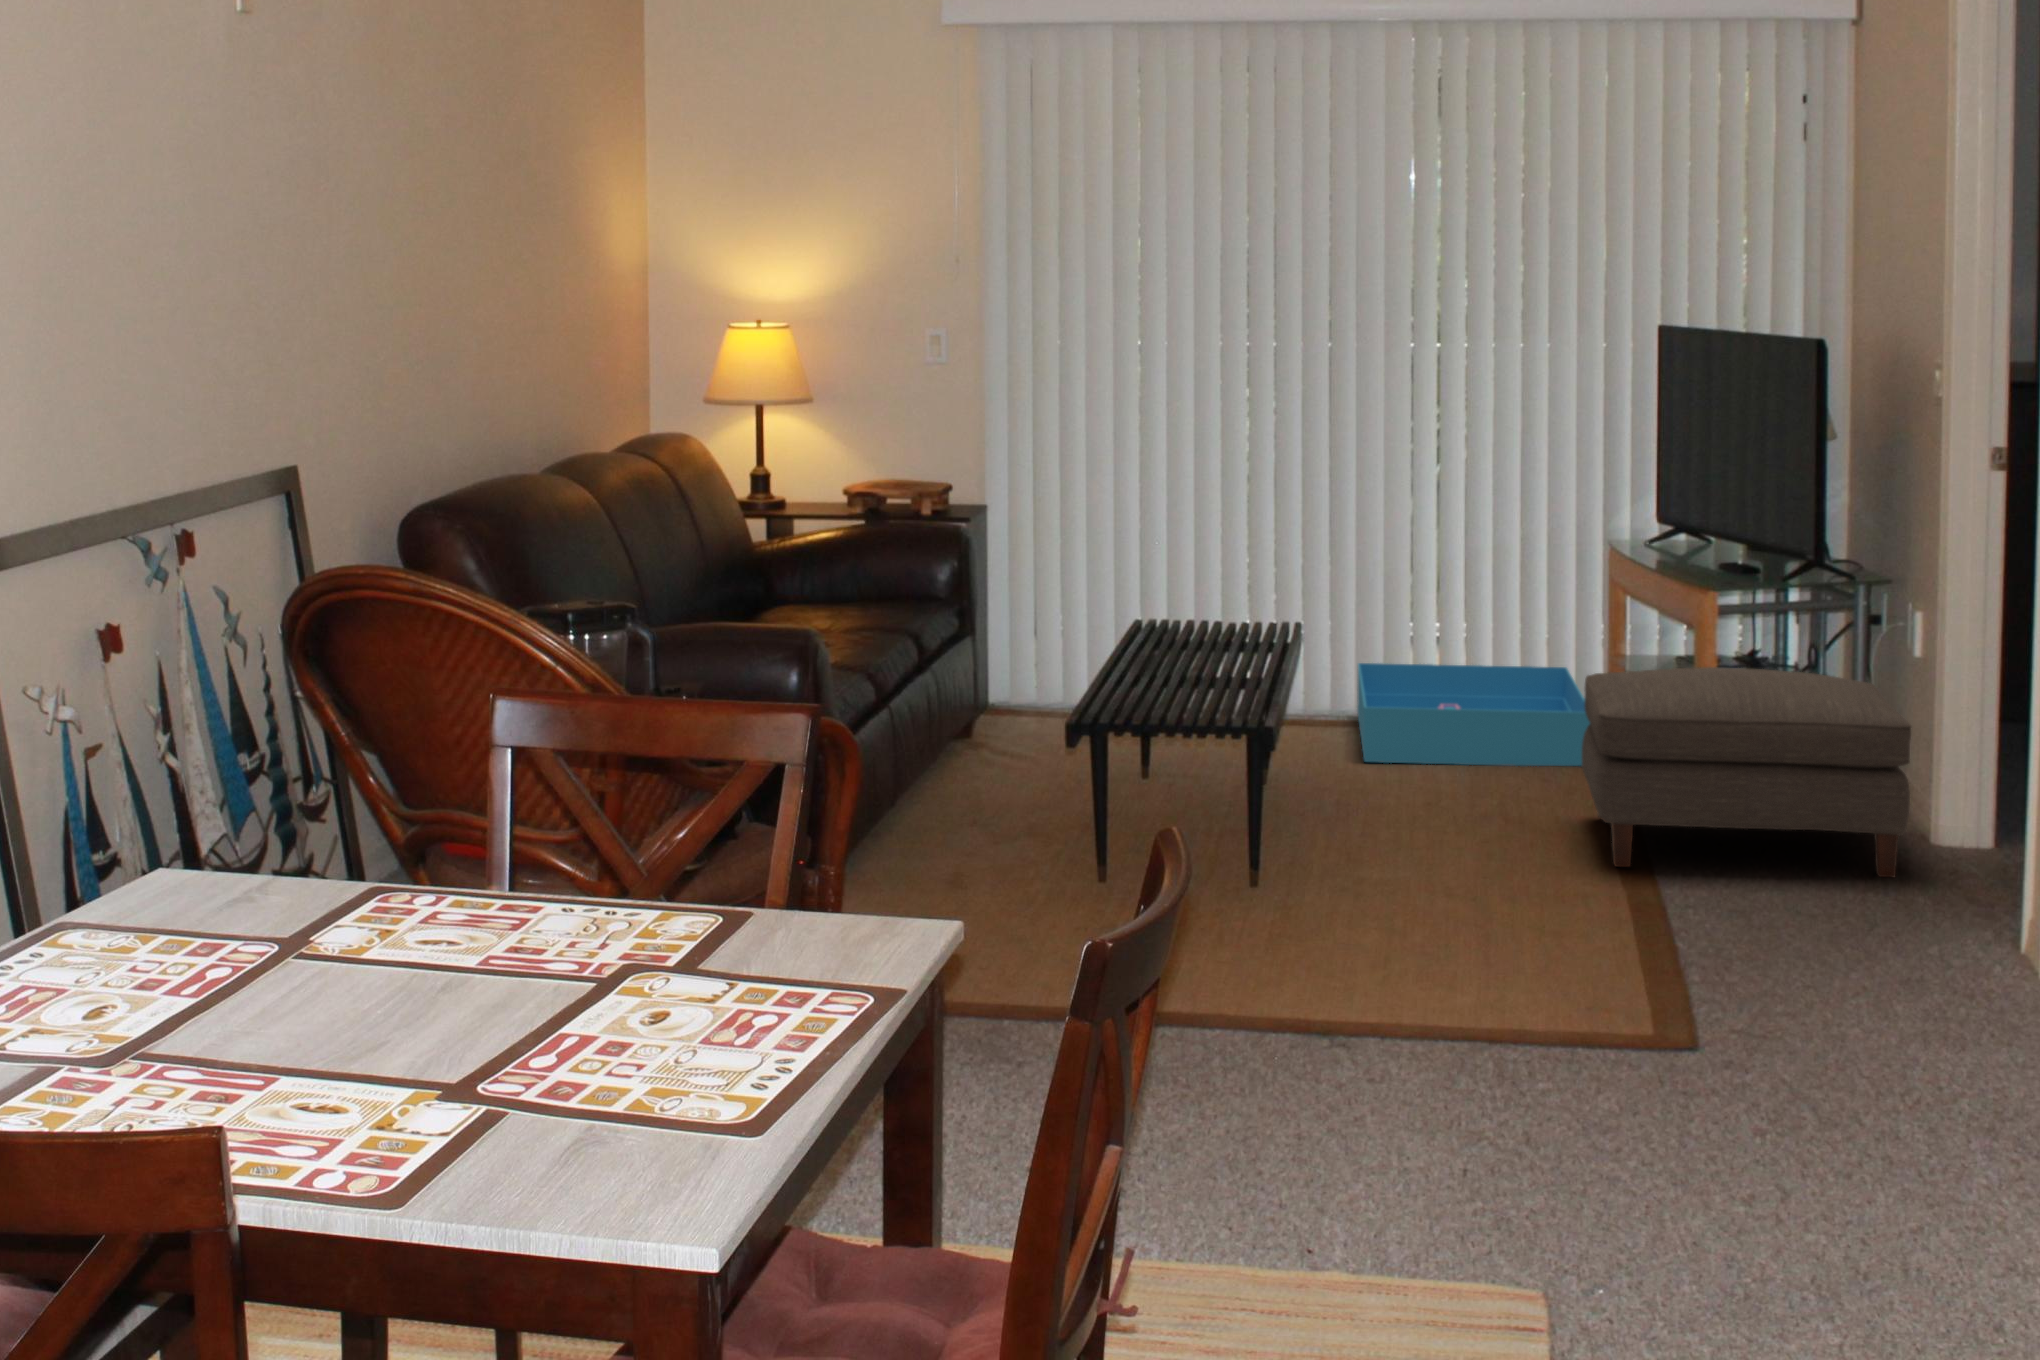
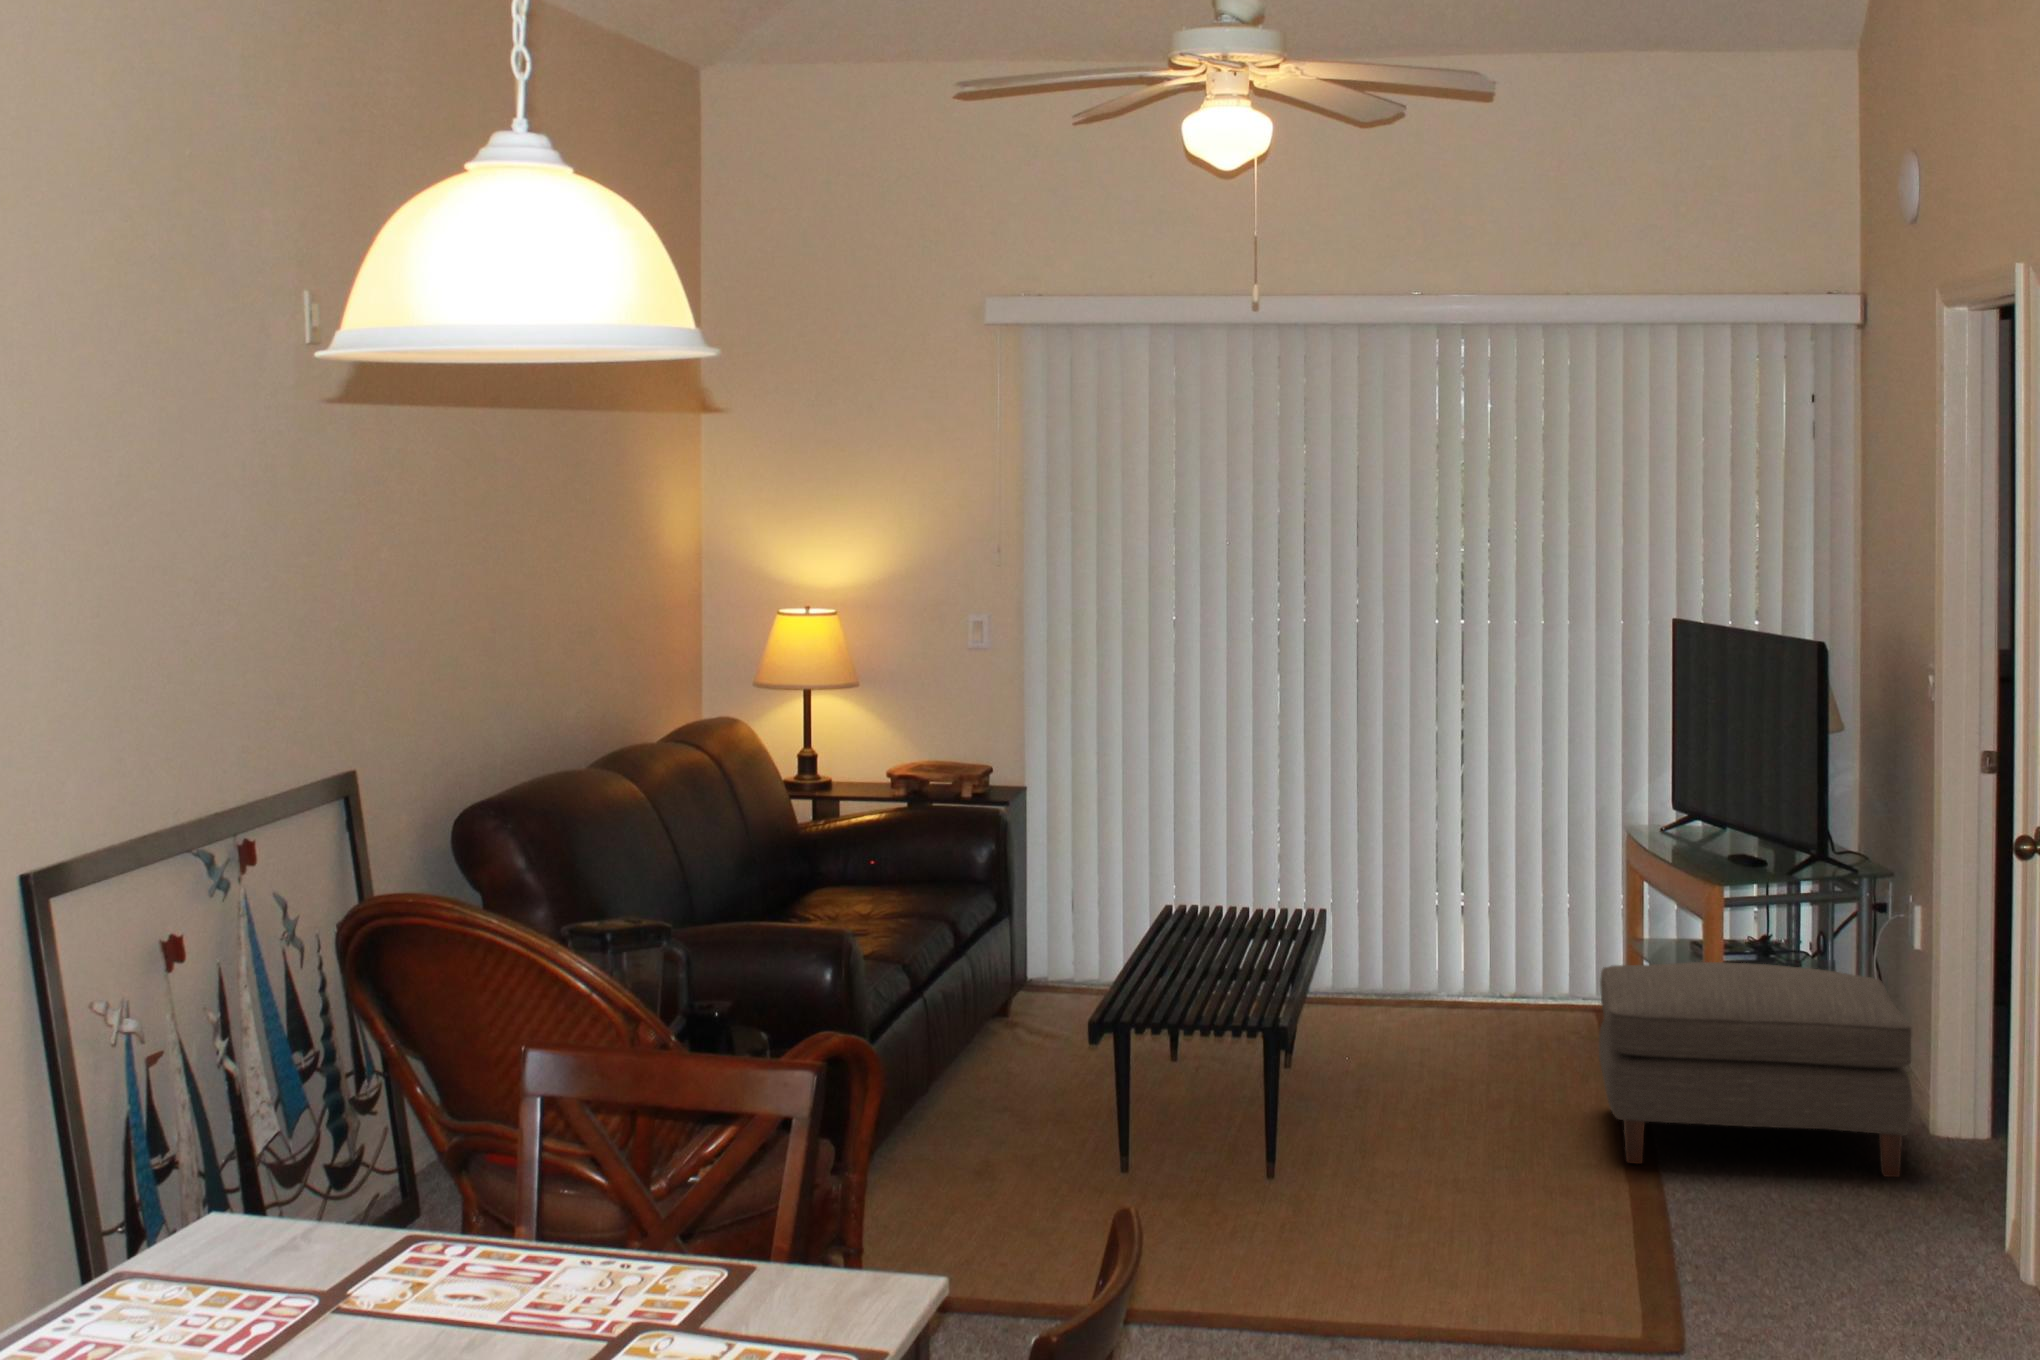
storage bin: present [1357,663,1590,766] -> none [1390,941,1615,1054]

